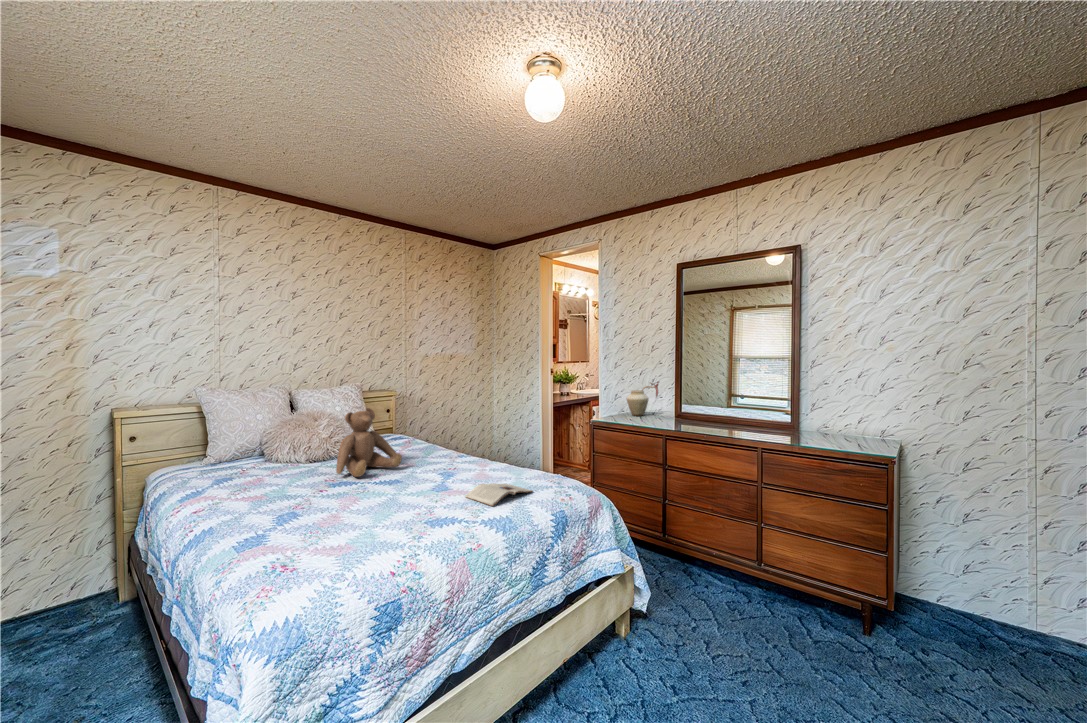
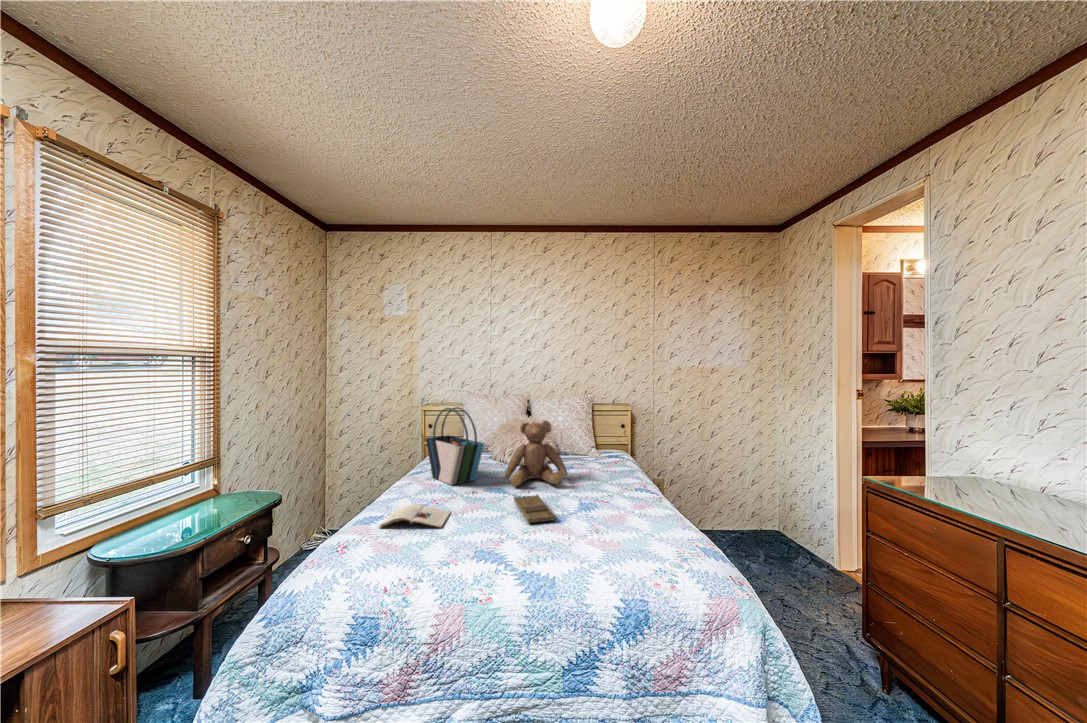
vase: present [627,382,658,416] -> none [935,429,1021,490]
tote bag: none [214,403,314,494] -> present [426,407,484,485]
tray: none [384,476,445,496] -> present [514,495,555,523]
magazine: present [465,483,533,506] -> present [379,504,450,528]

